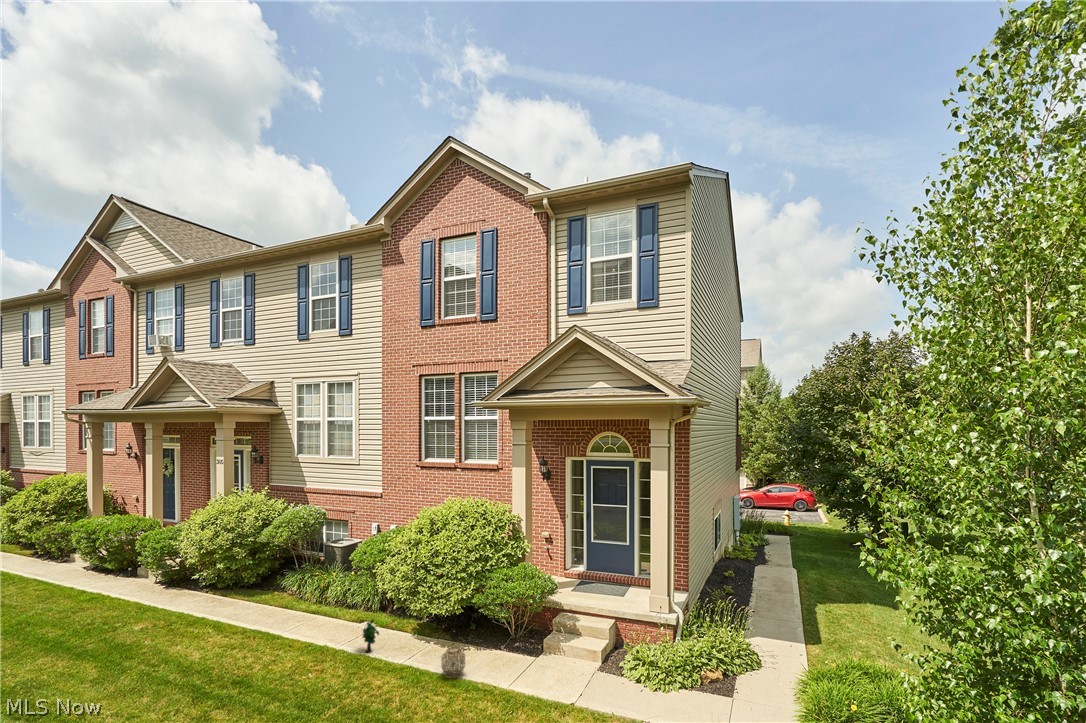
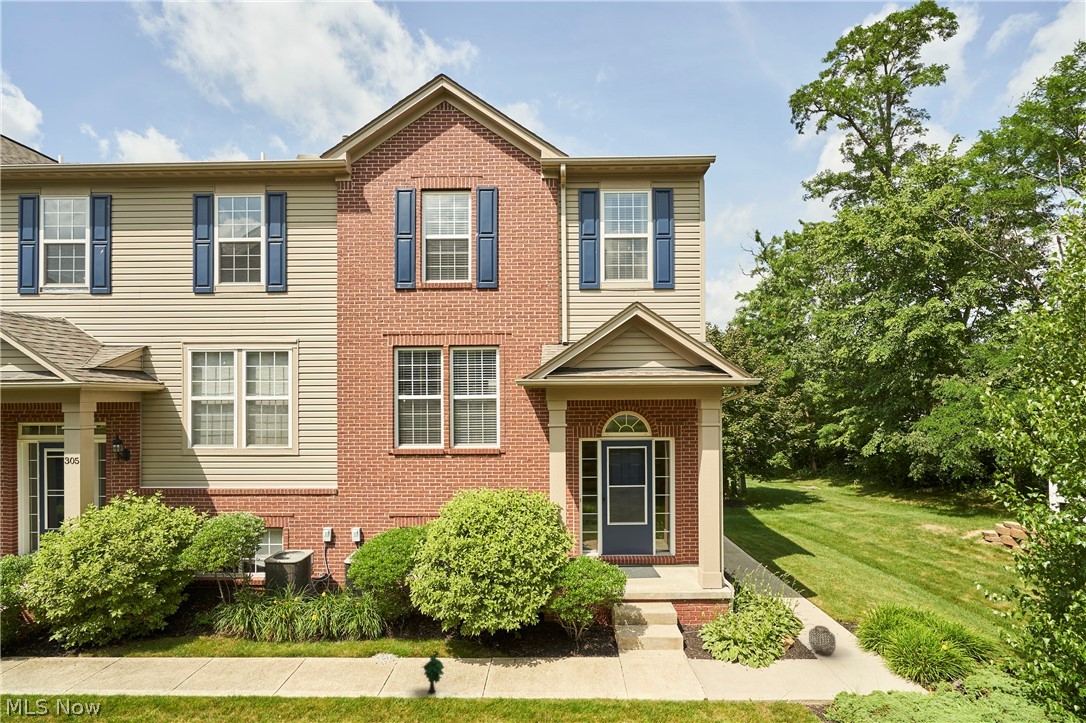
woven basket: present [442,647,465,678] -> present [809,626,836,656]

